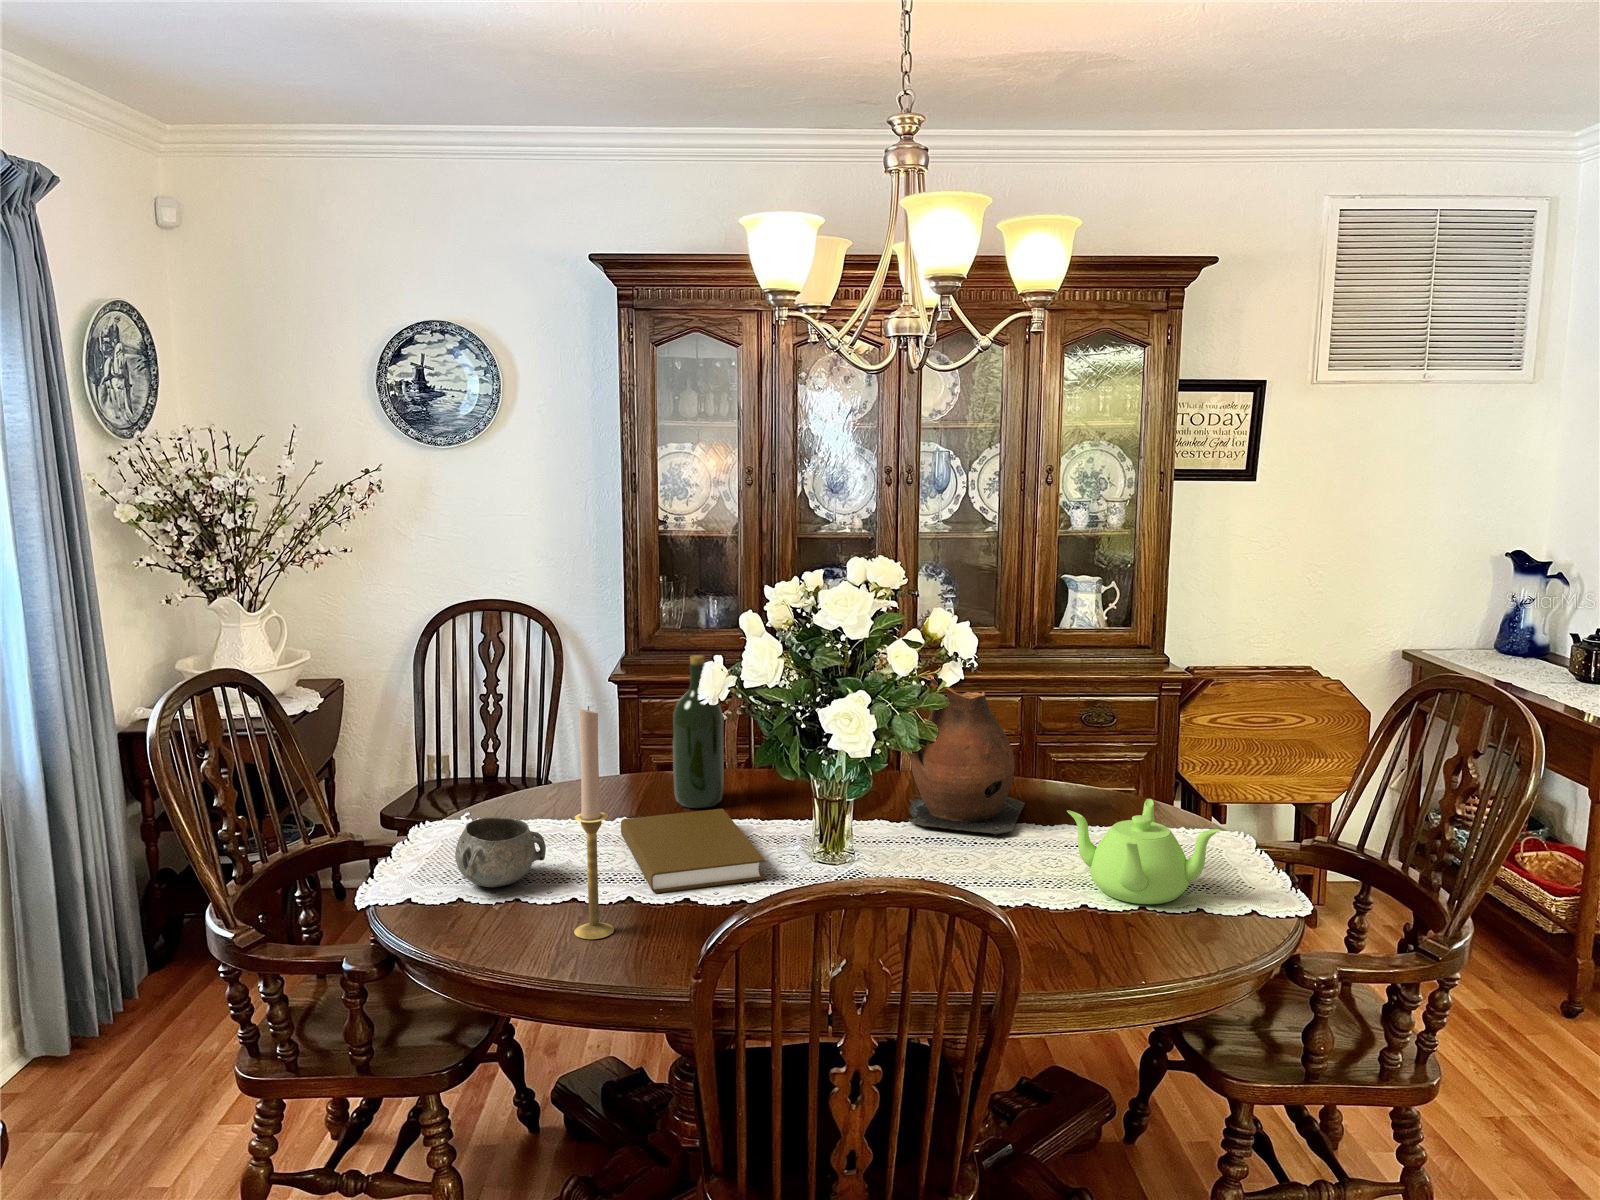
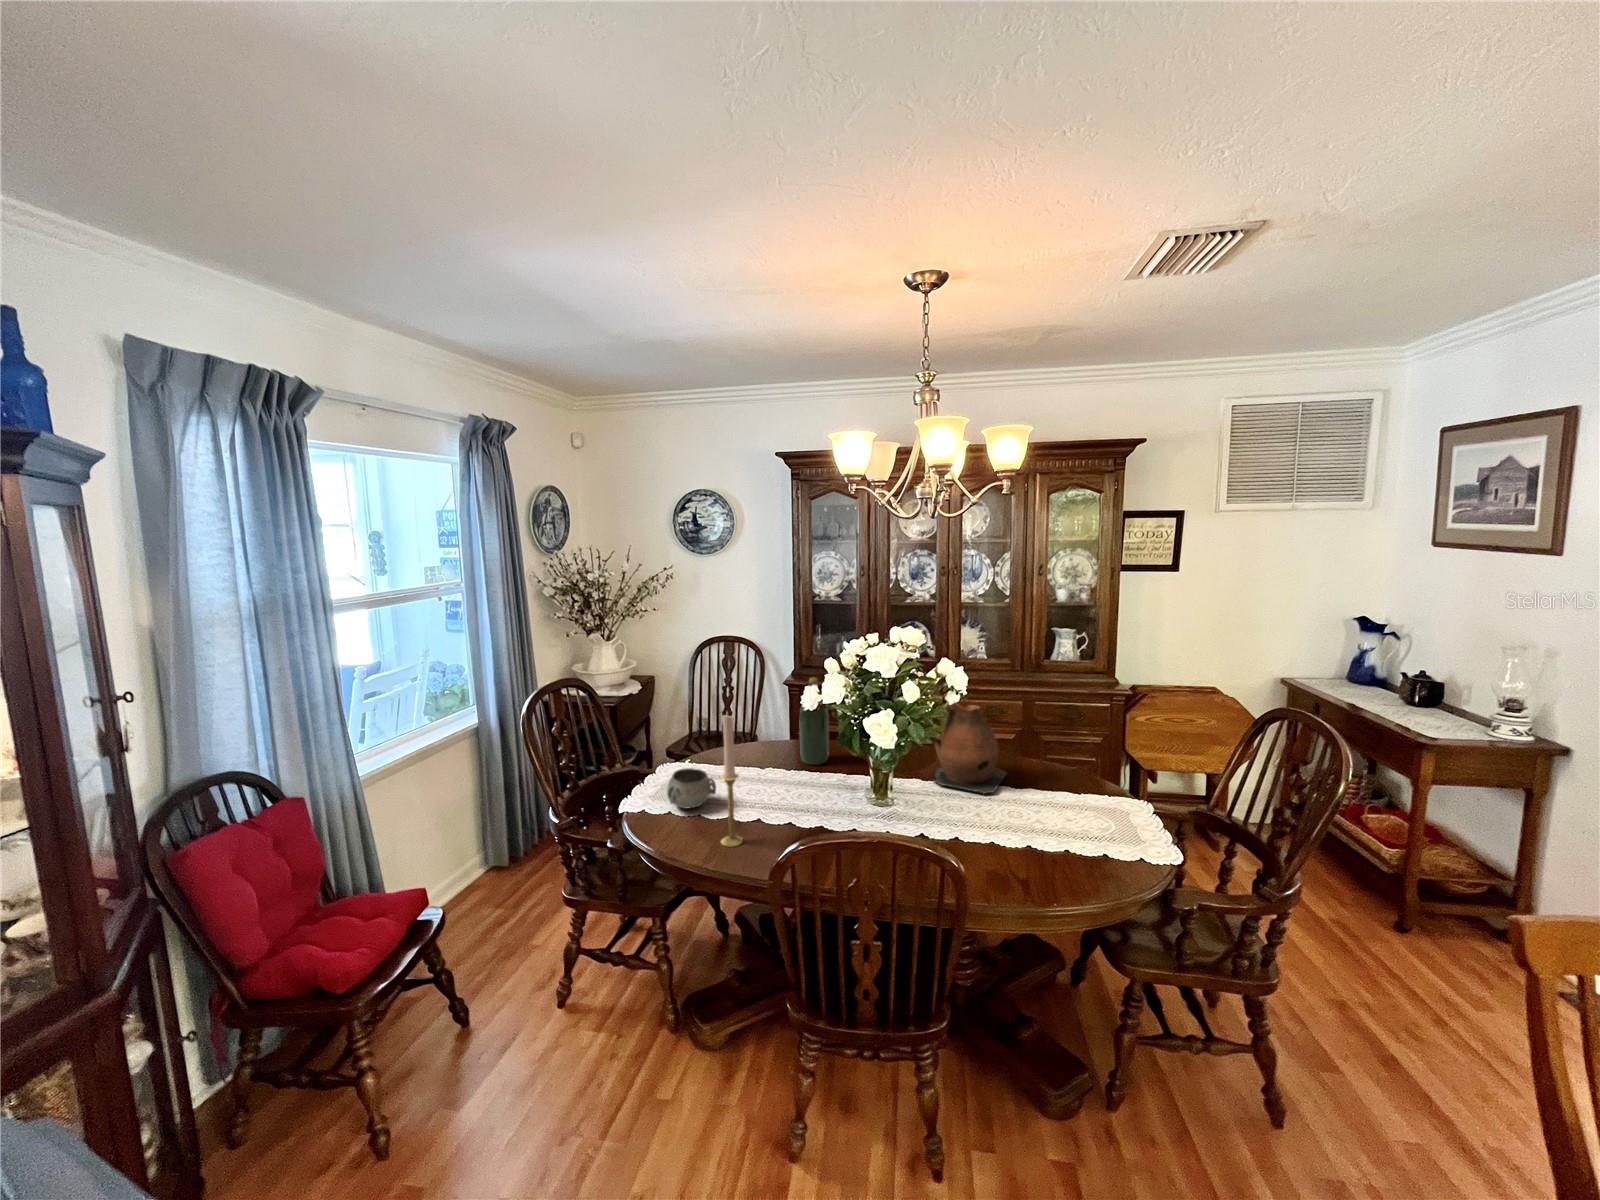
teapot: present [1067,799,1220,904] -> none [1022,780,1120,851]
book: present [621,809,765,893] -> none [765,767,838,819]

